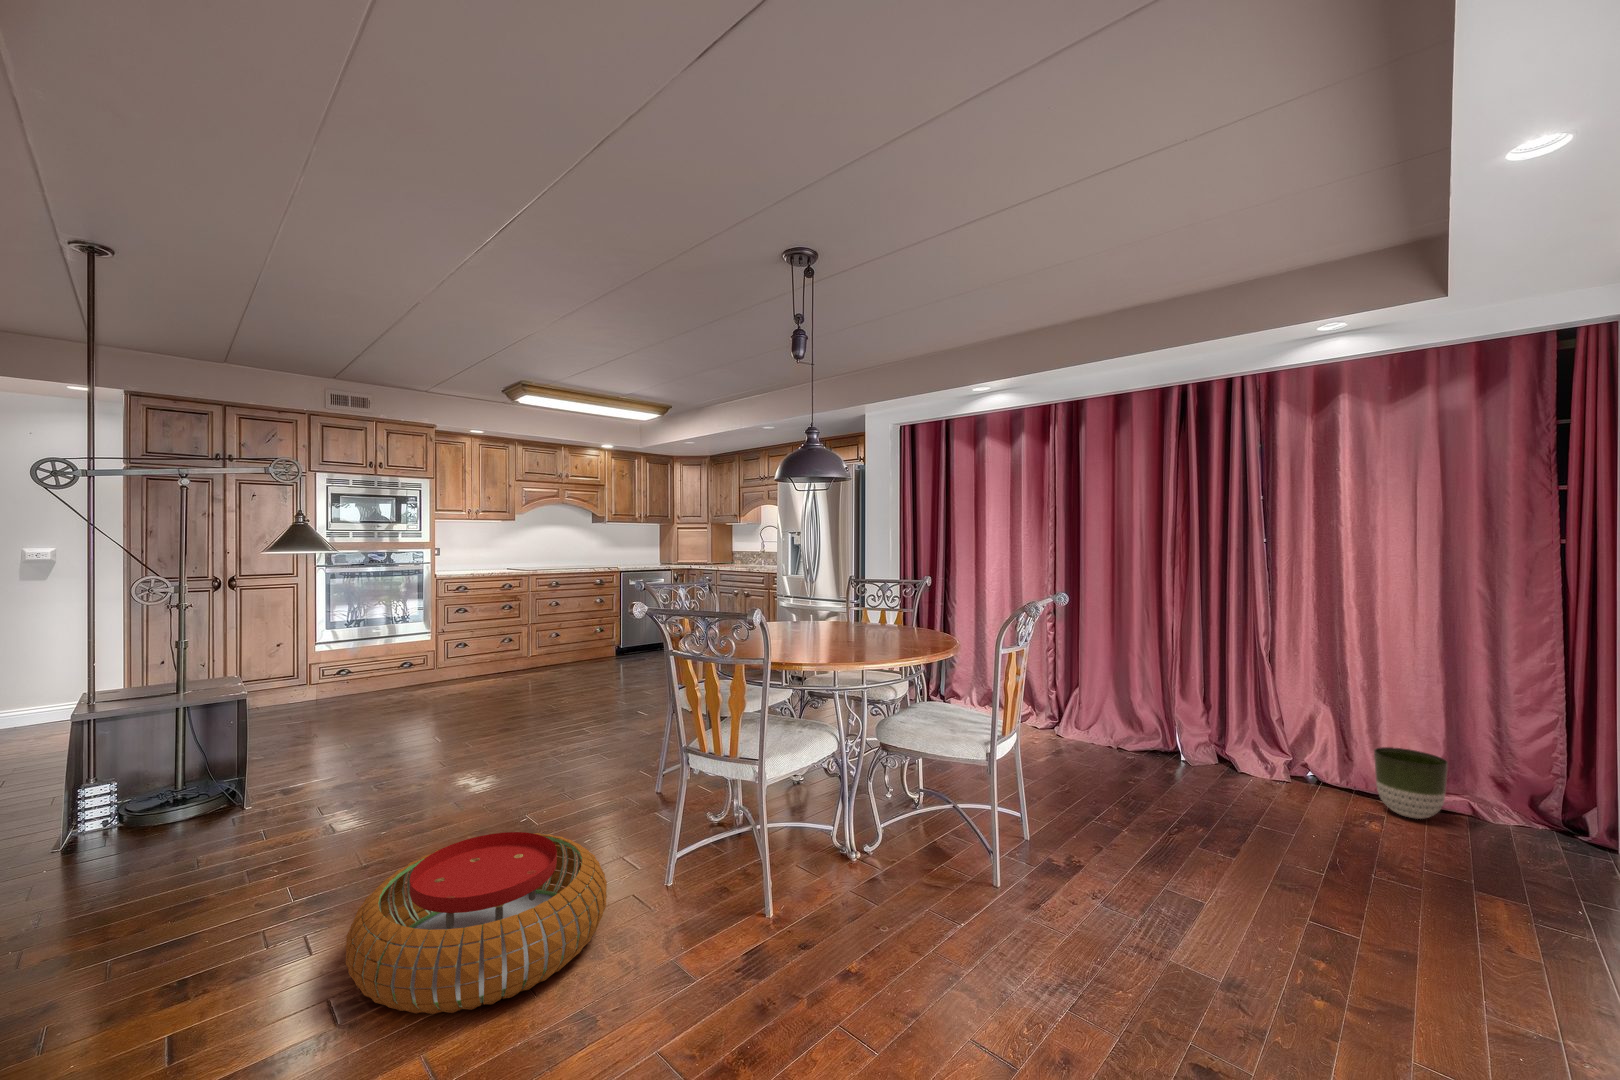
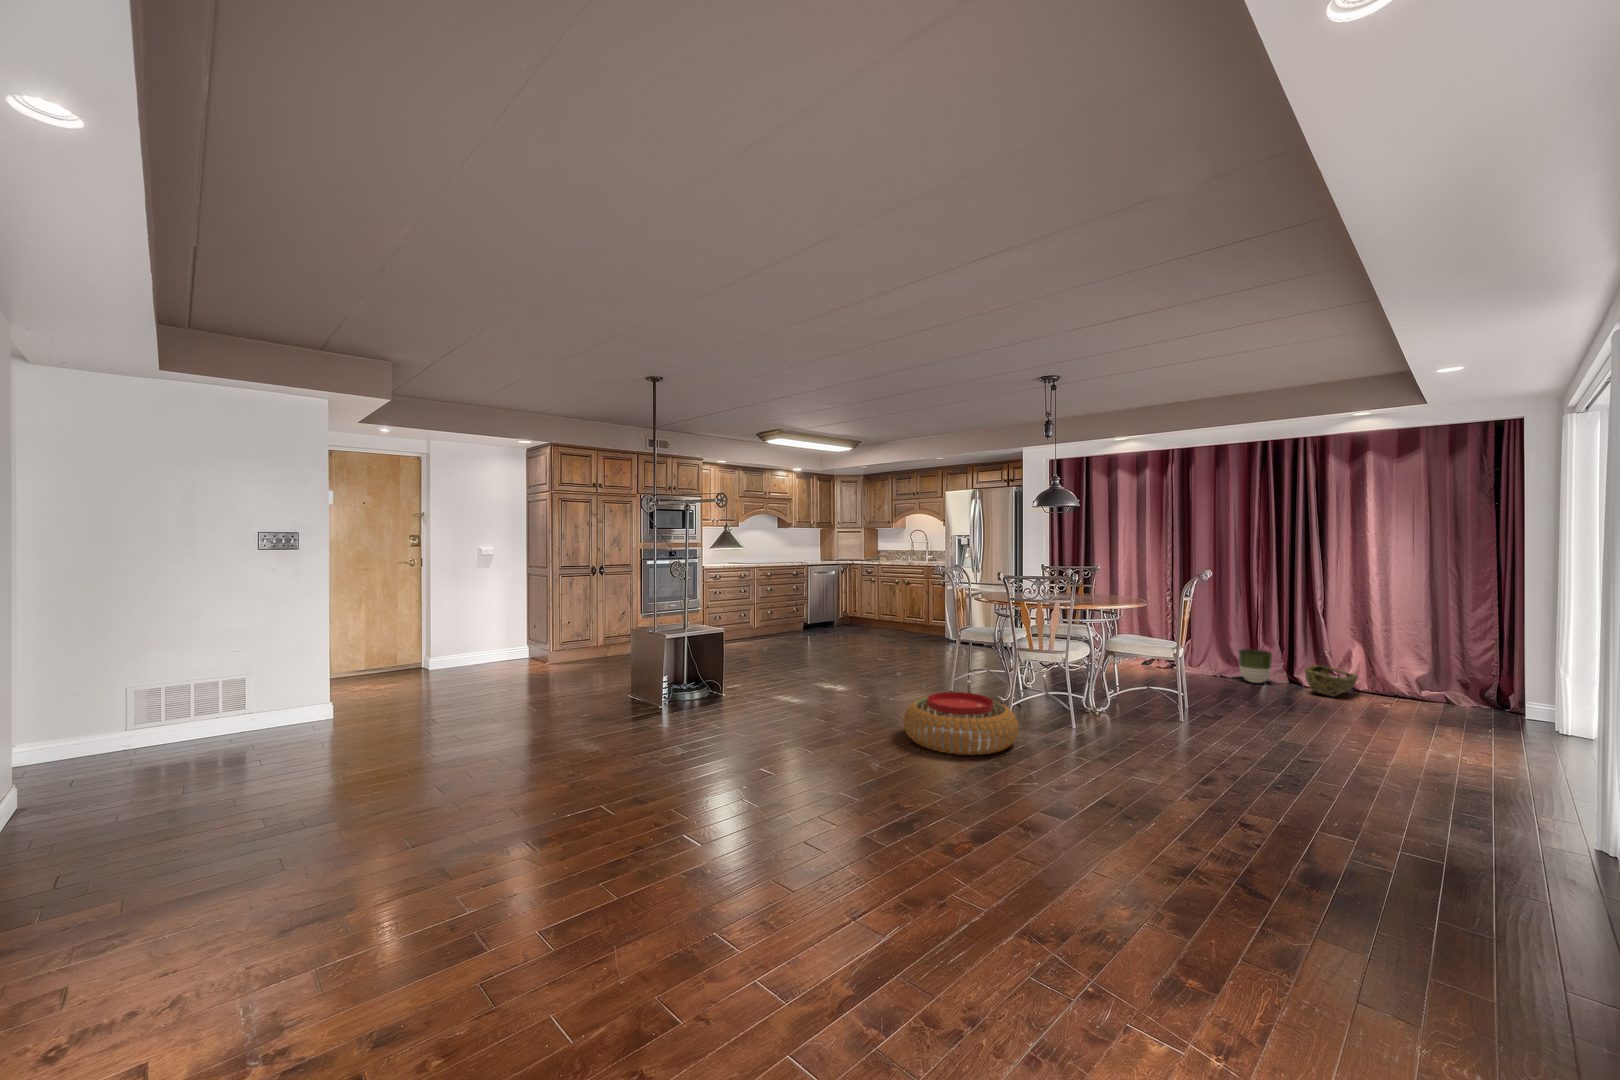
woven basket: none [1234,738,1324,799] -> present [1304,665,1358,696]
planter: present [1374,747,1448,819] -> present [1238,649,1272,683]

